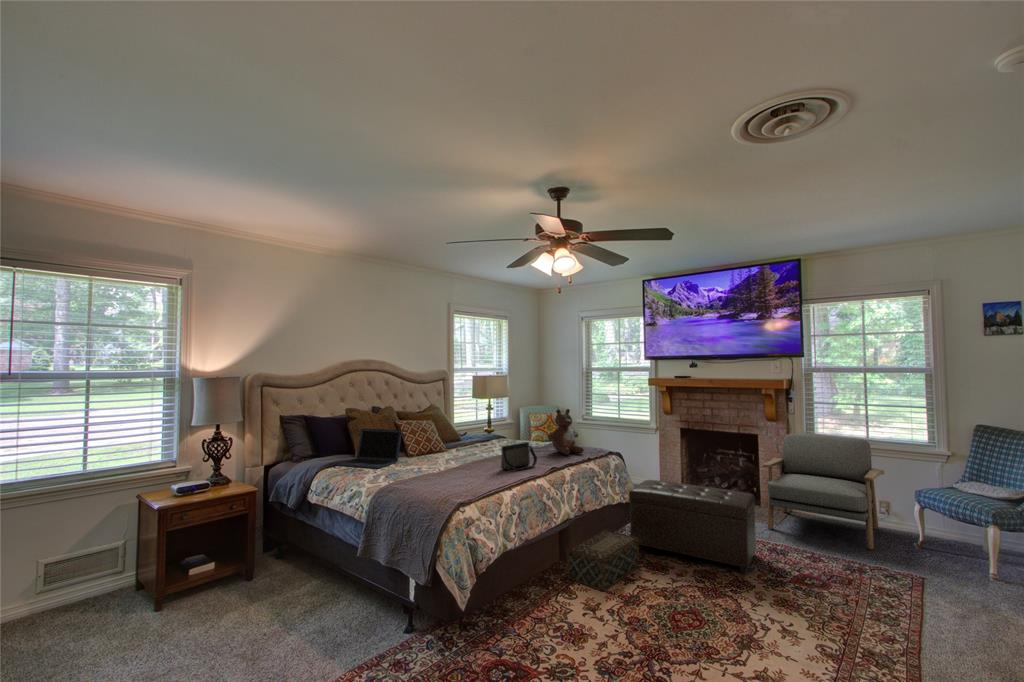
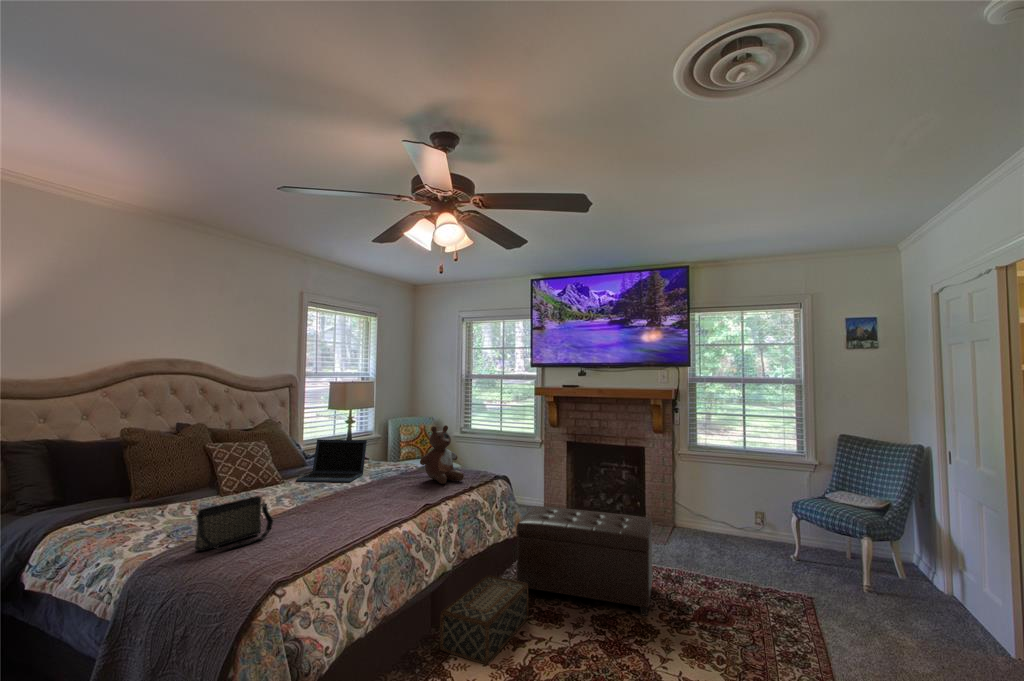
laptop: present [337,429,402,468] -> present [296,439,367,482]
armchair: present [763,434,884,550] -> none [654,447,763,567]
handbag: present [501,442,537,470] -> present [195,496,273,551]

